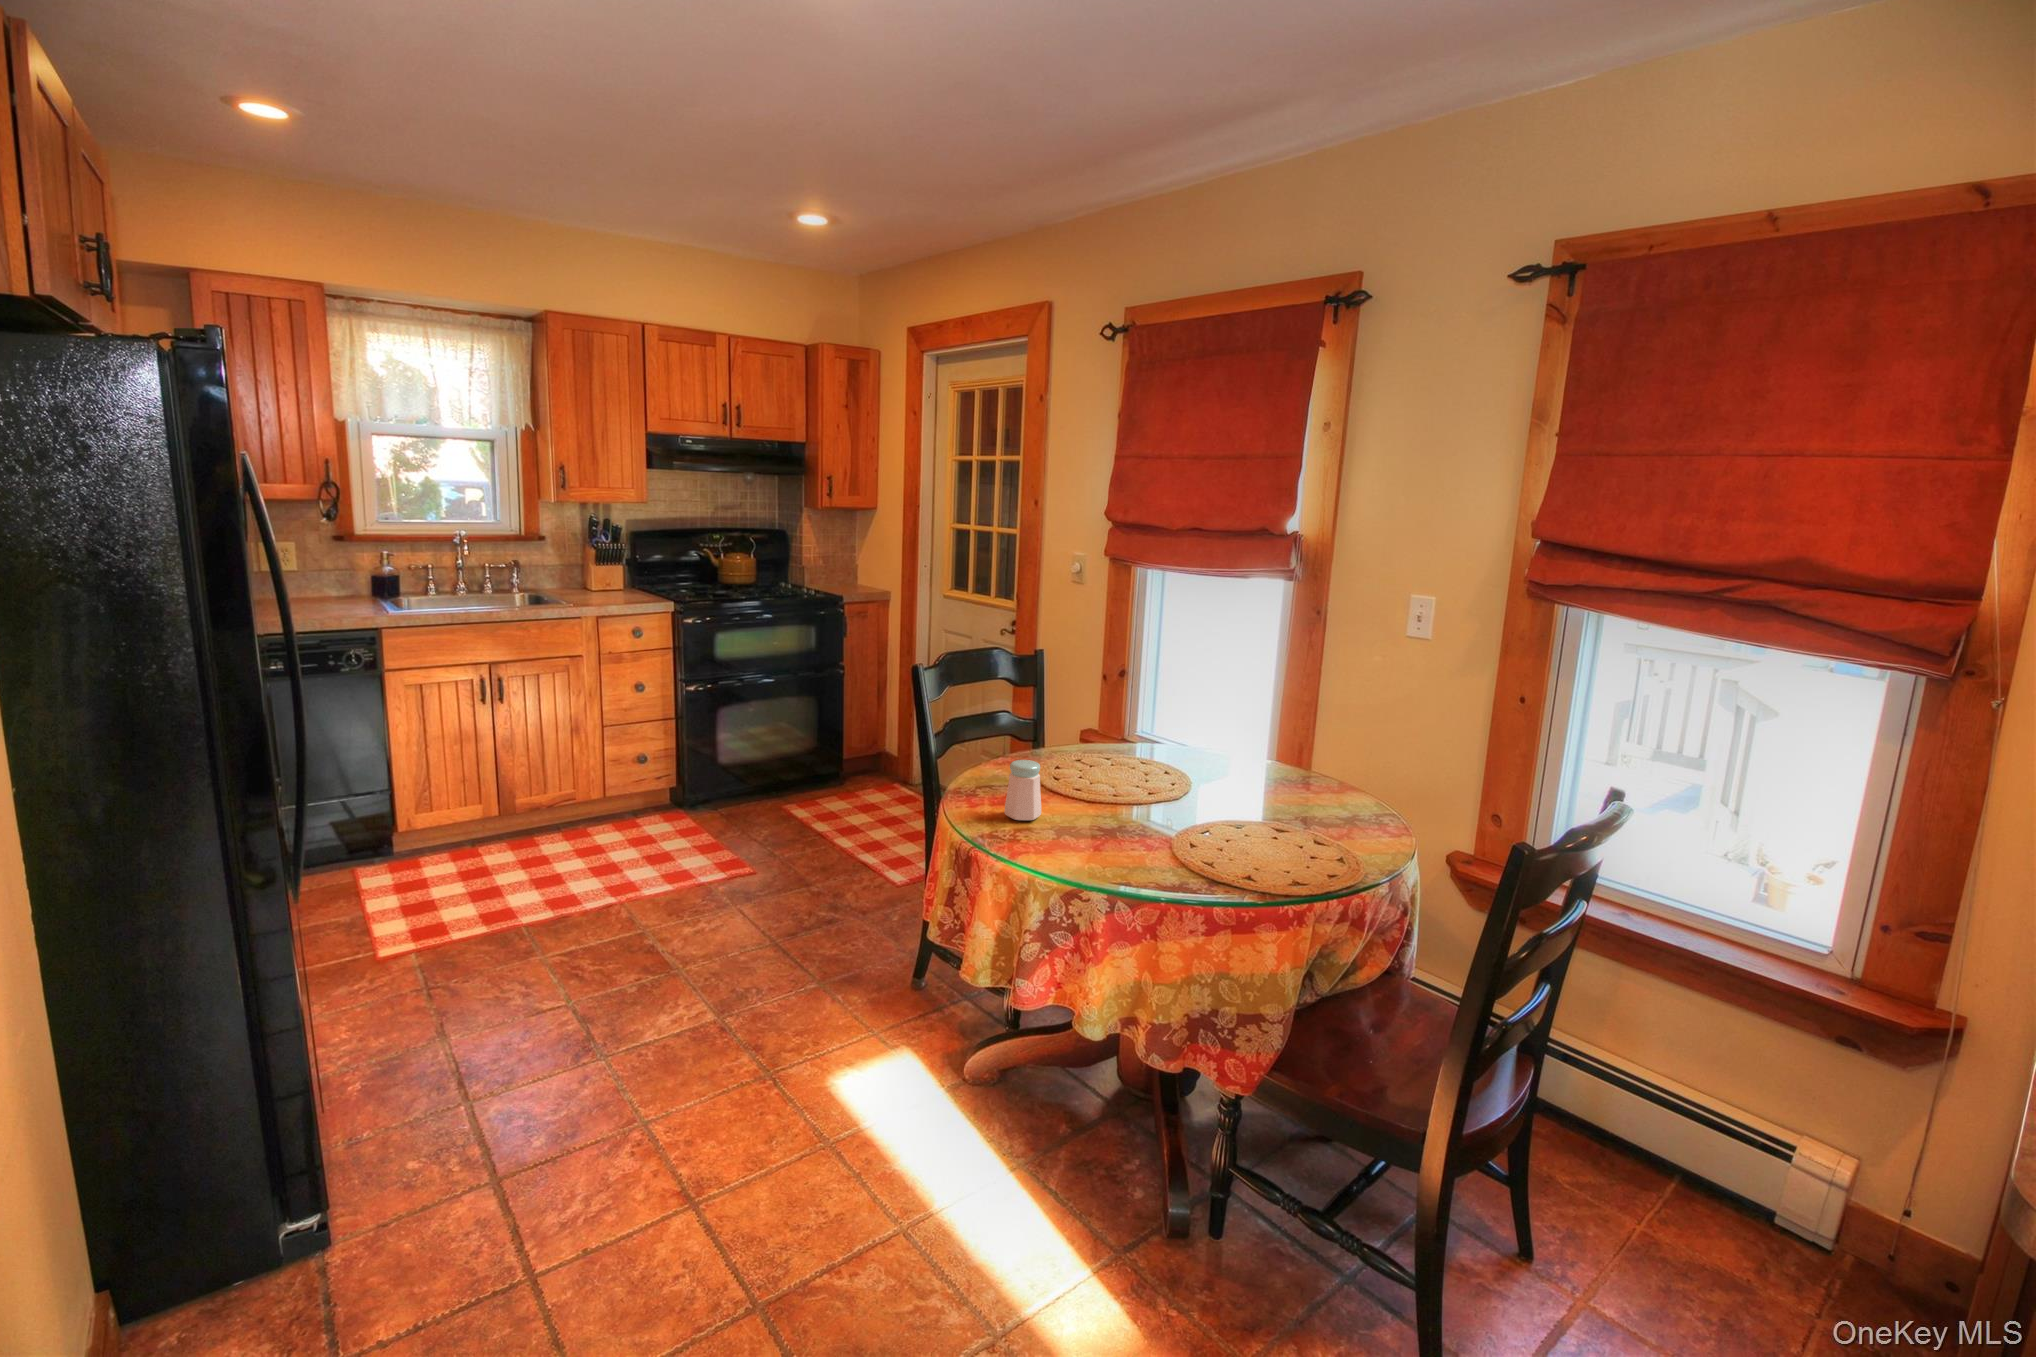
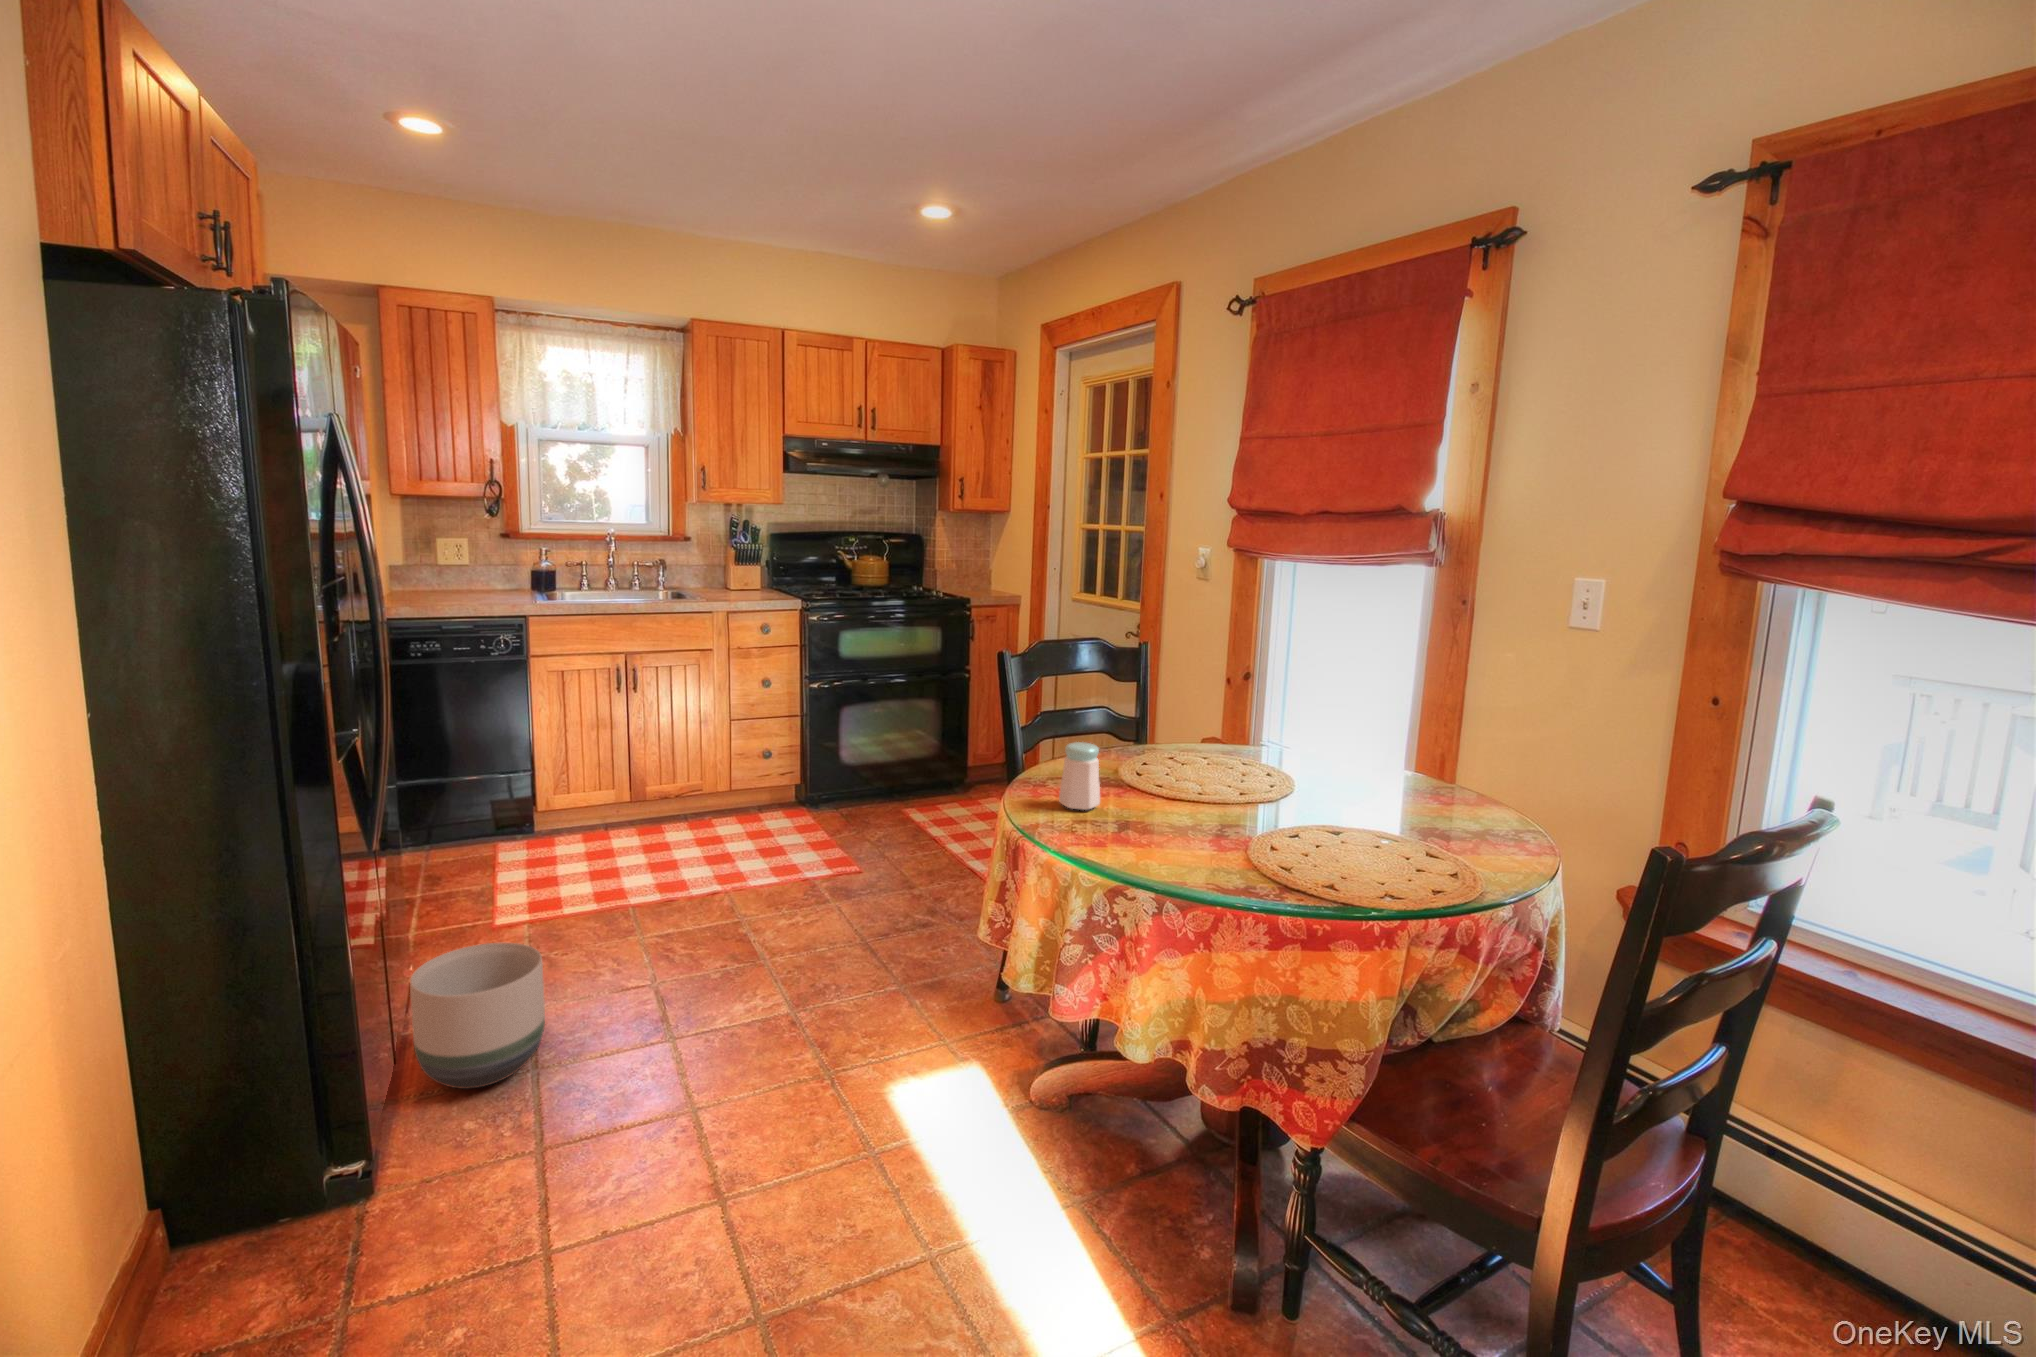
planter: none [333,979,475,1130] -> present [410,943,545,1089]

